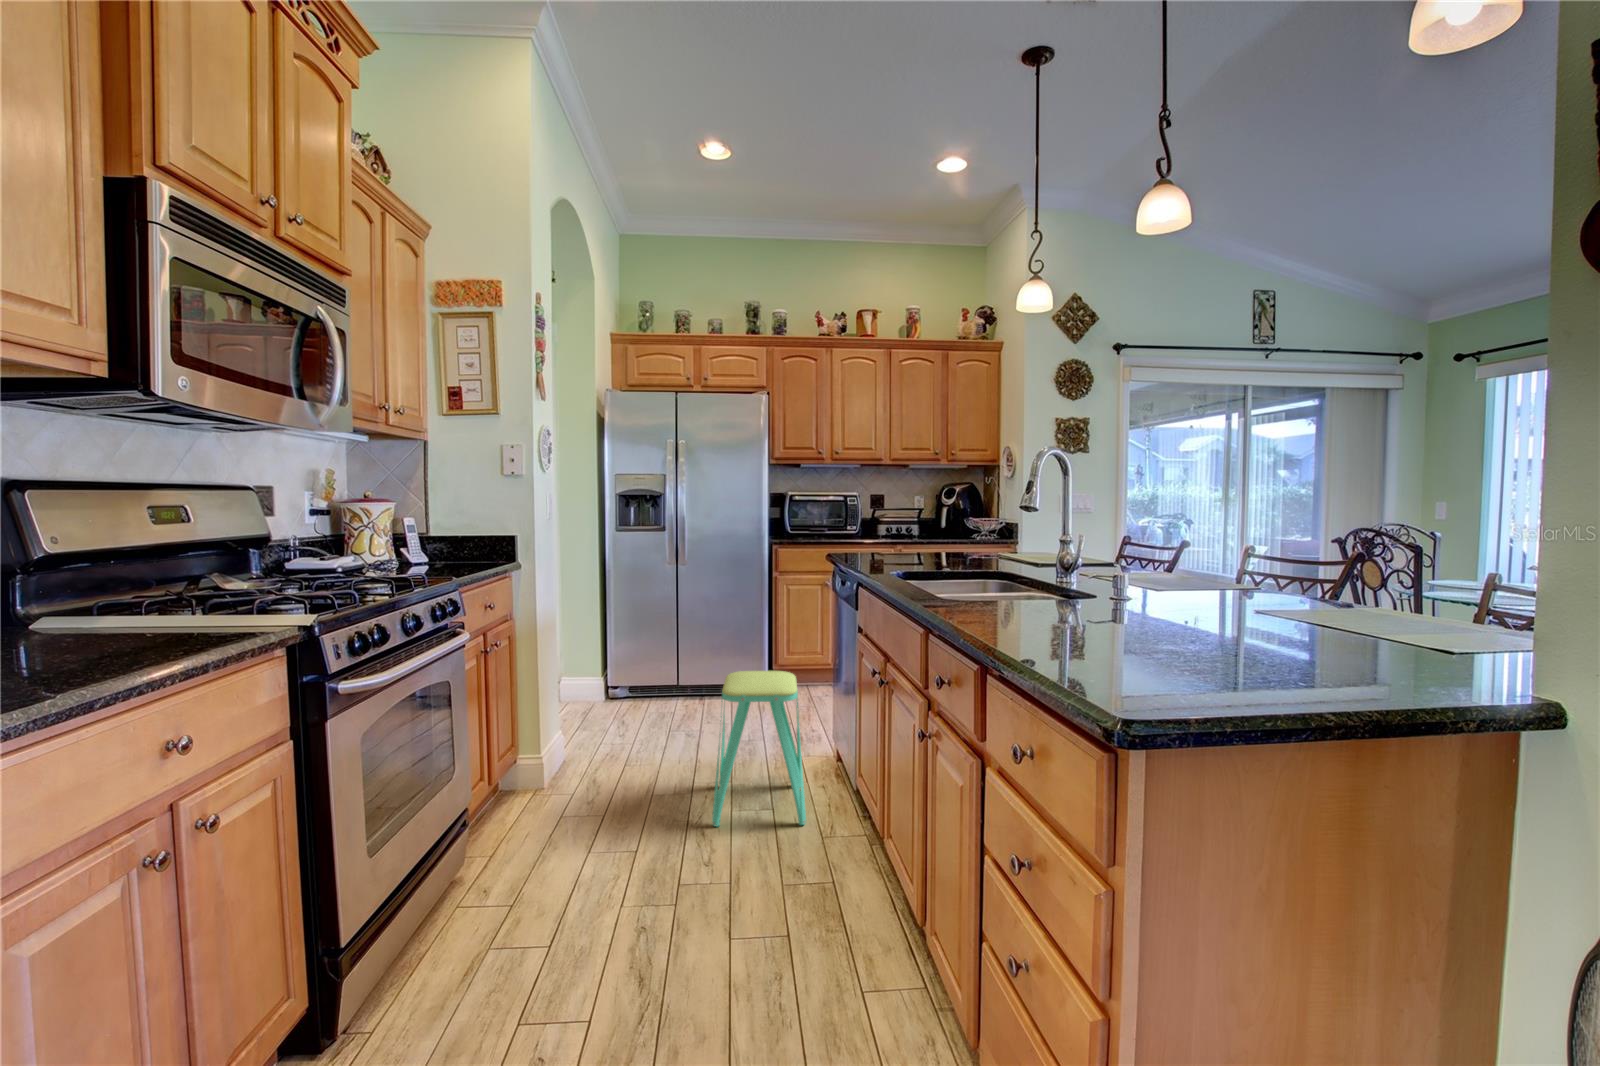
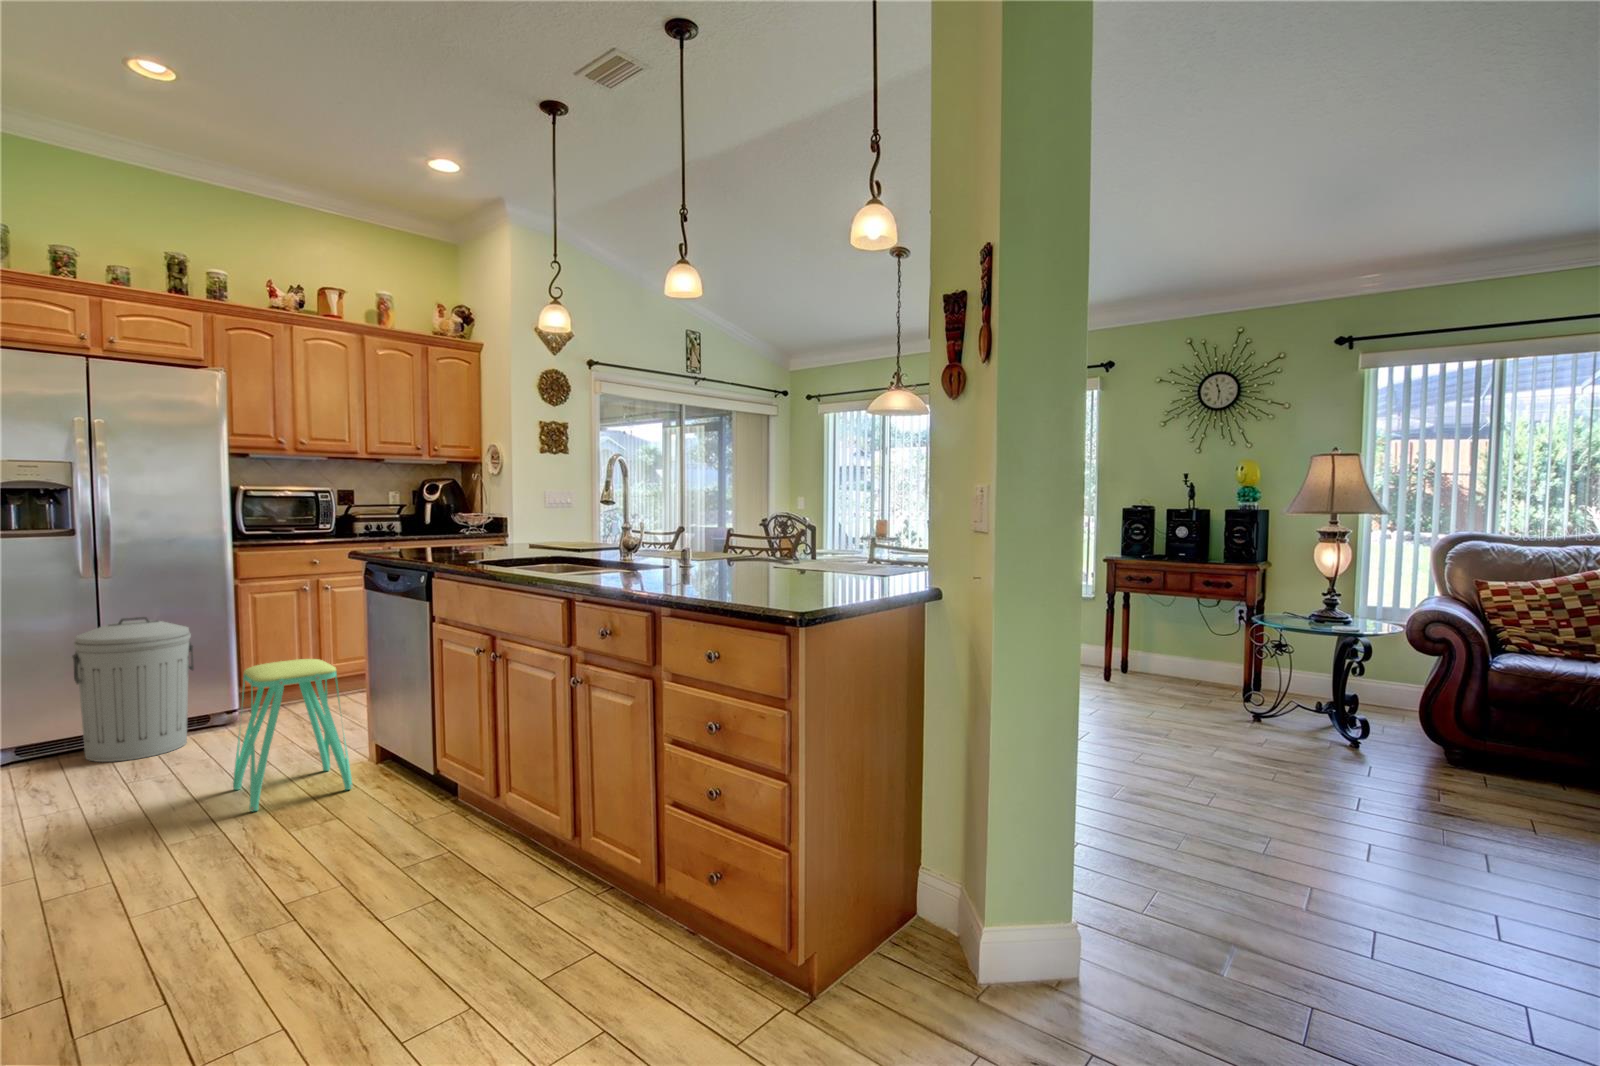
trash can: none [656,603,733,723] -> present [72,617,194,762]

